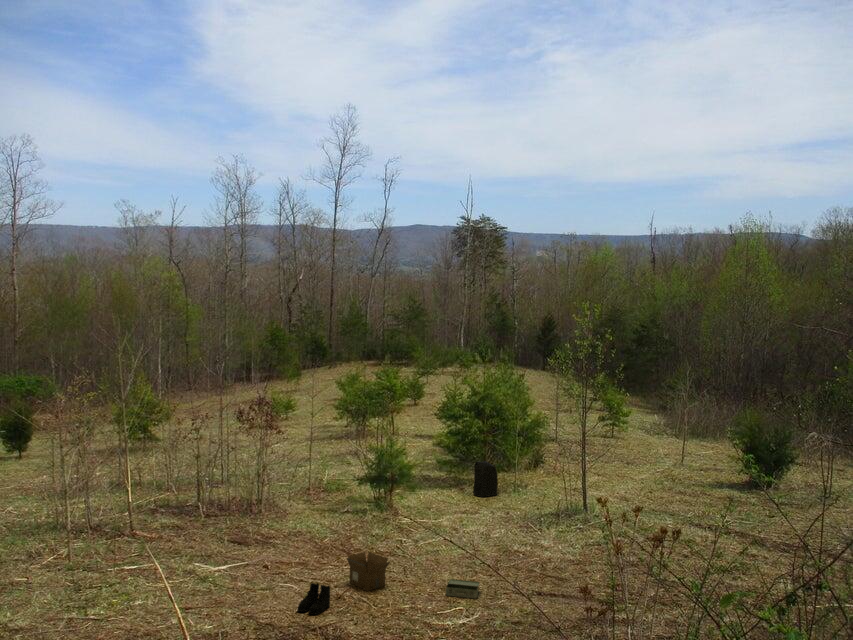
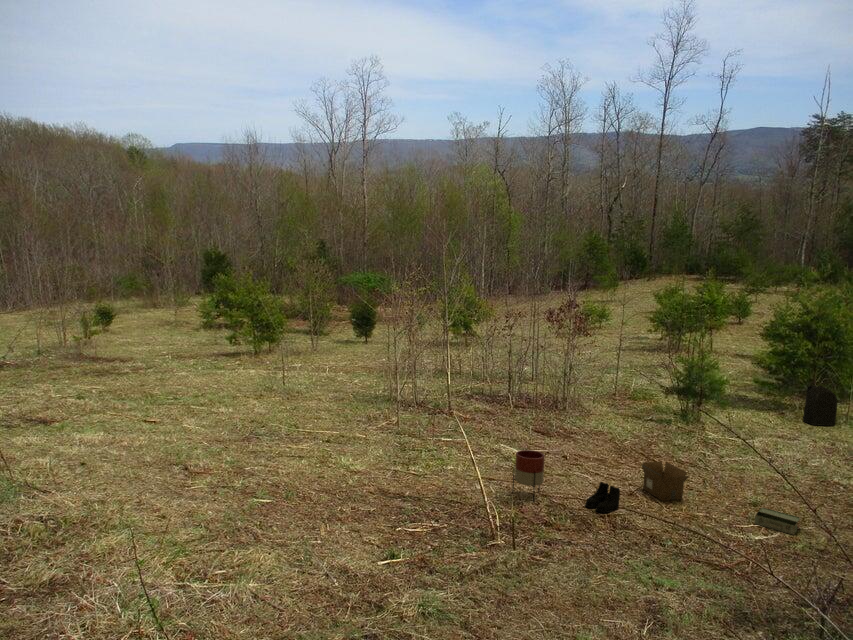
planter: none [220,563,254,619] -> present [512,450,545,502]

